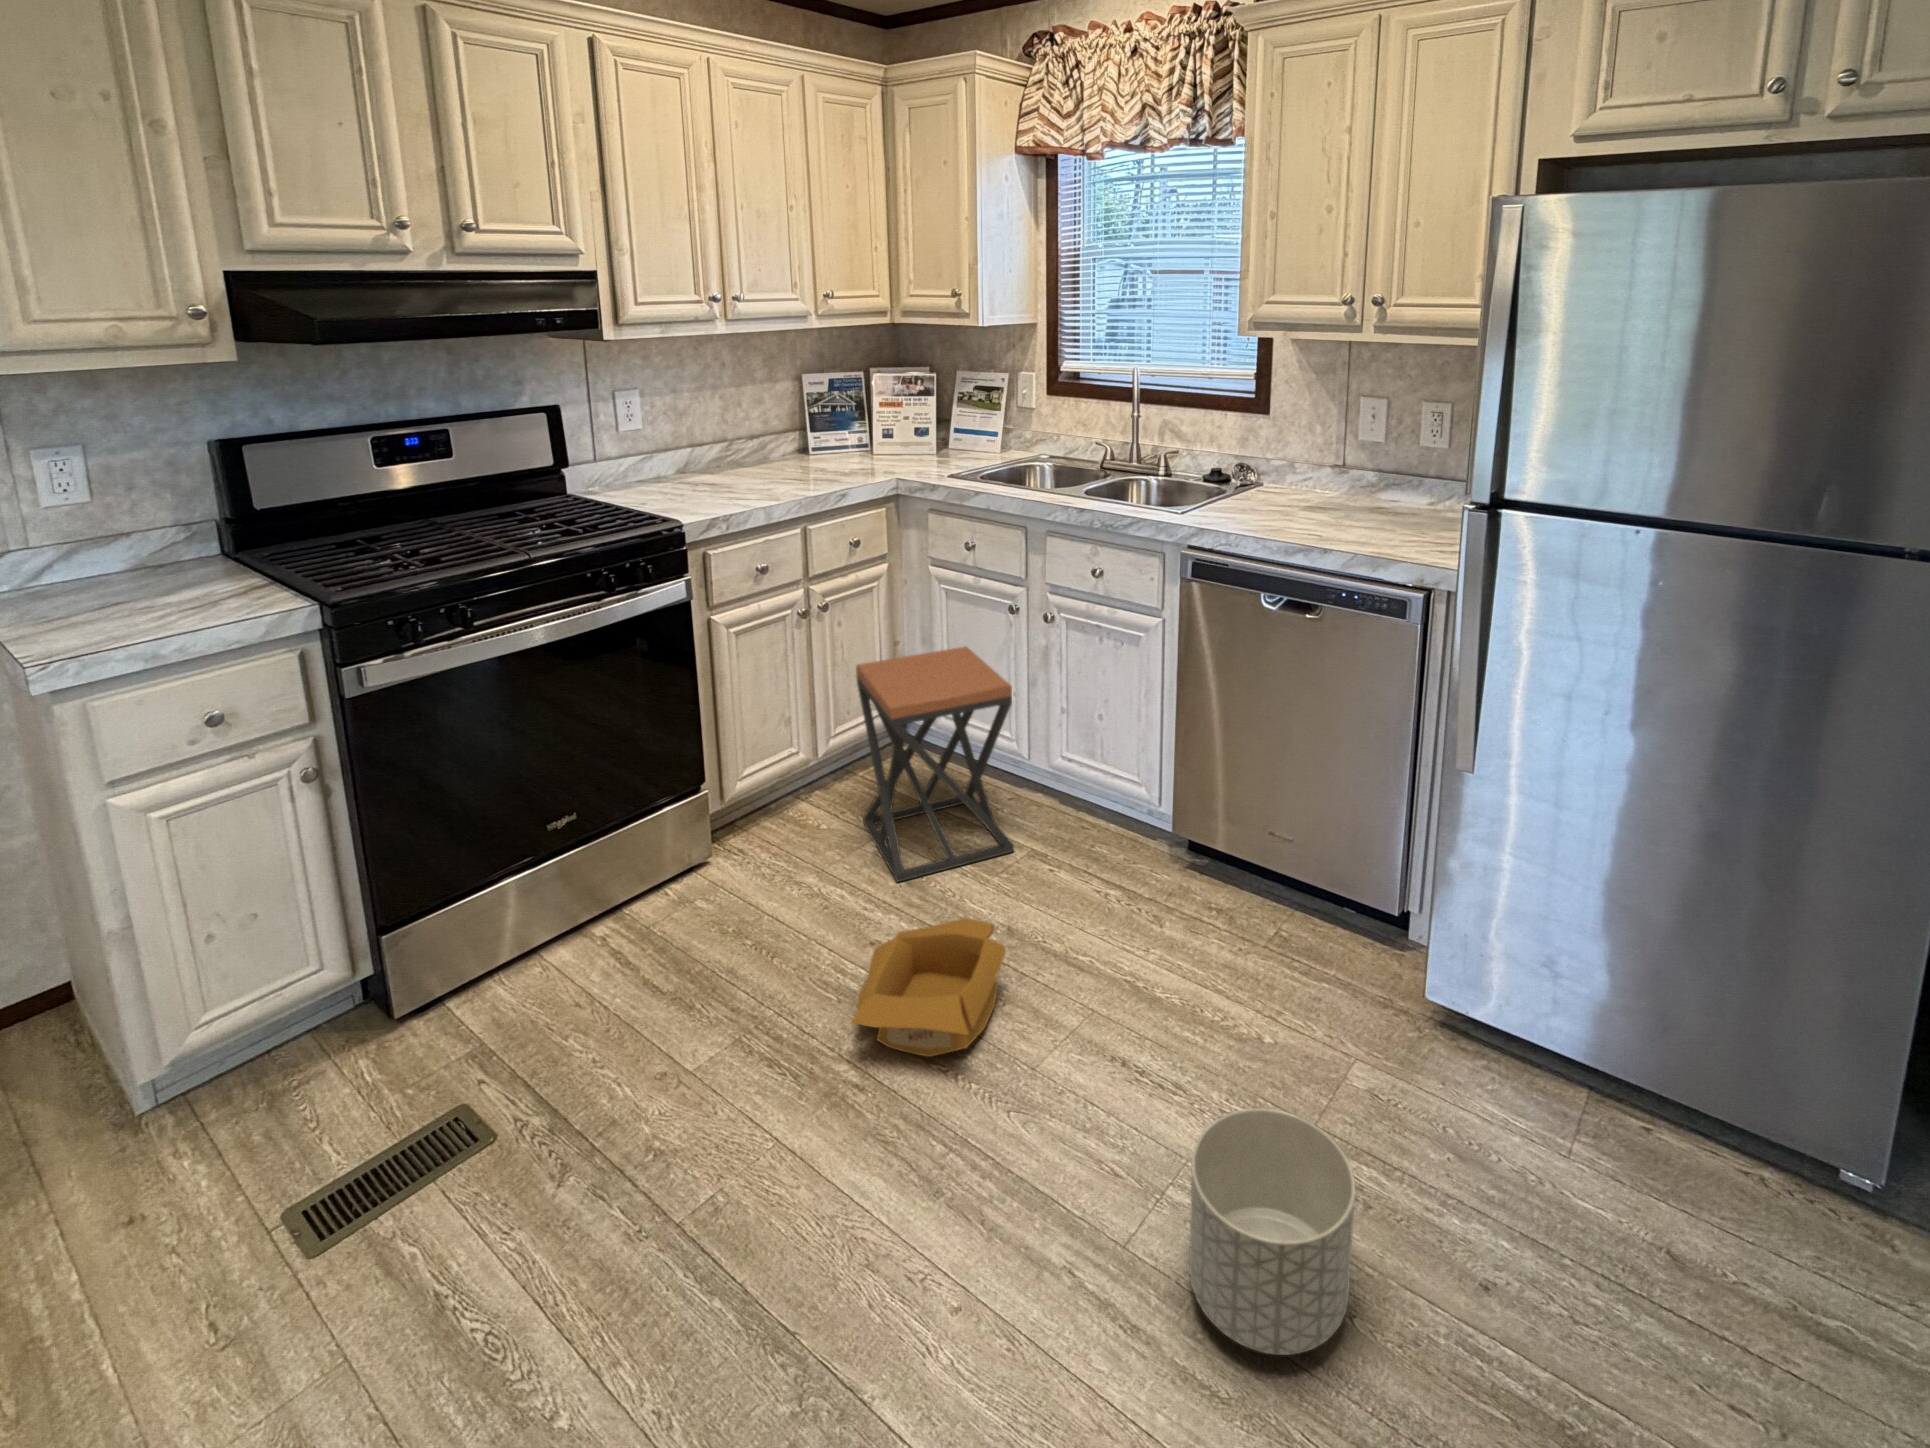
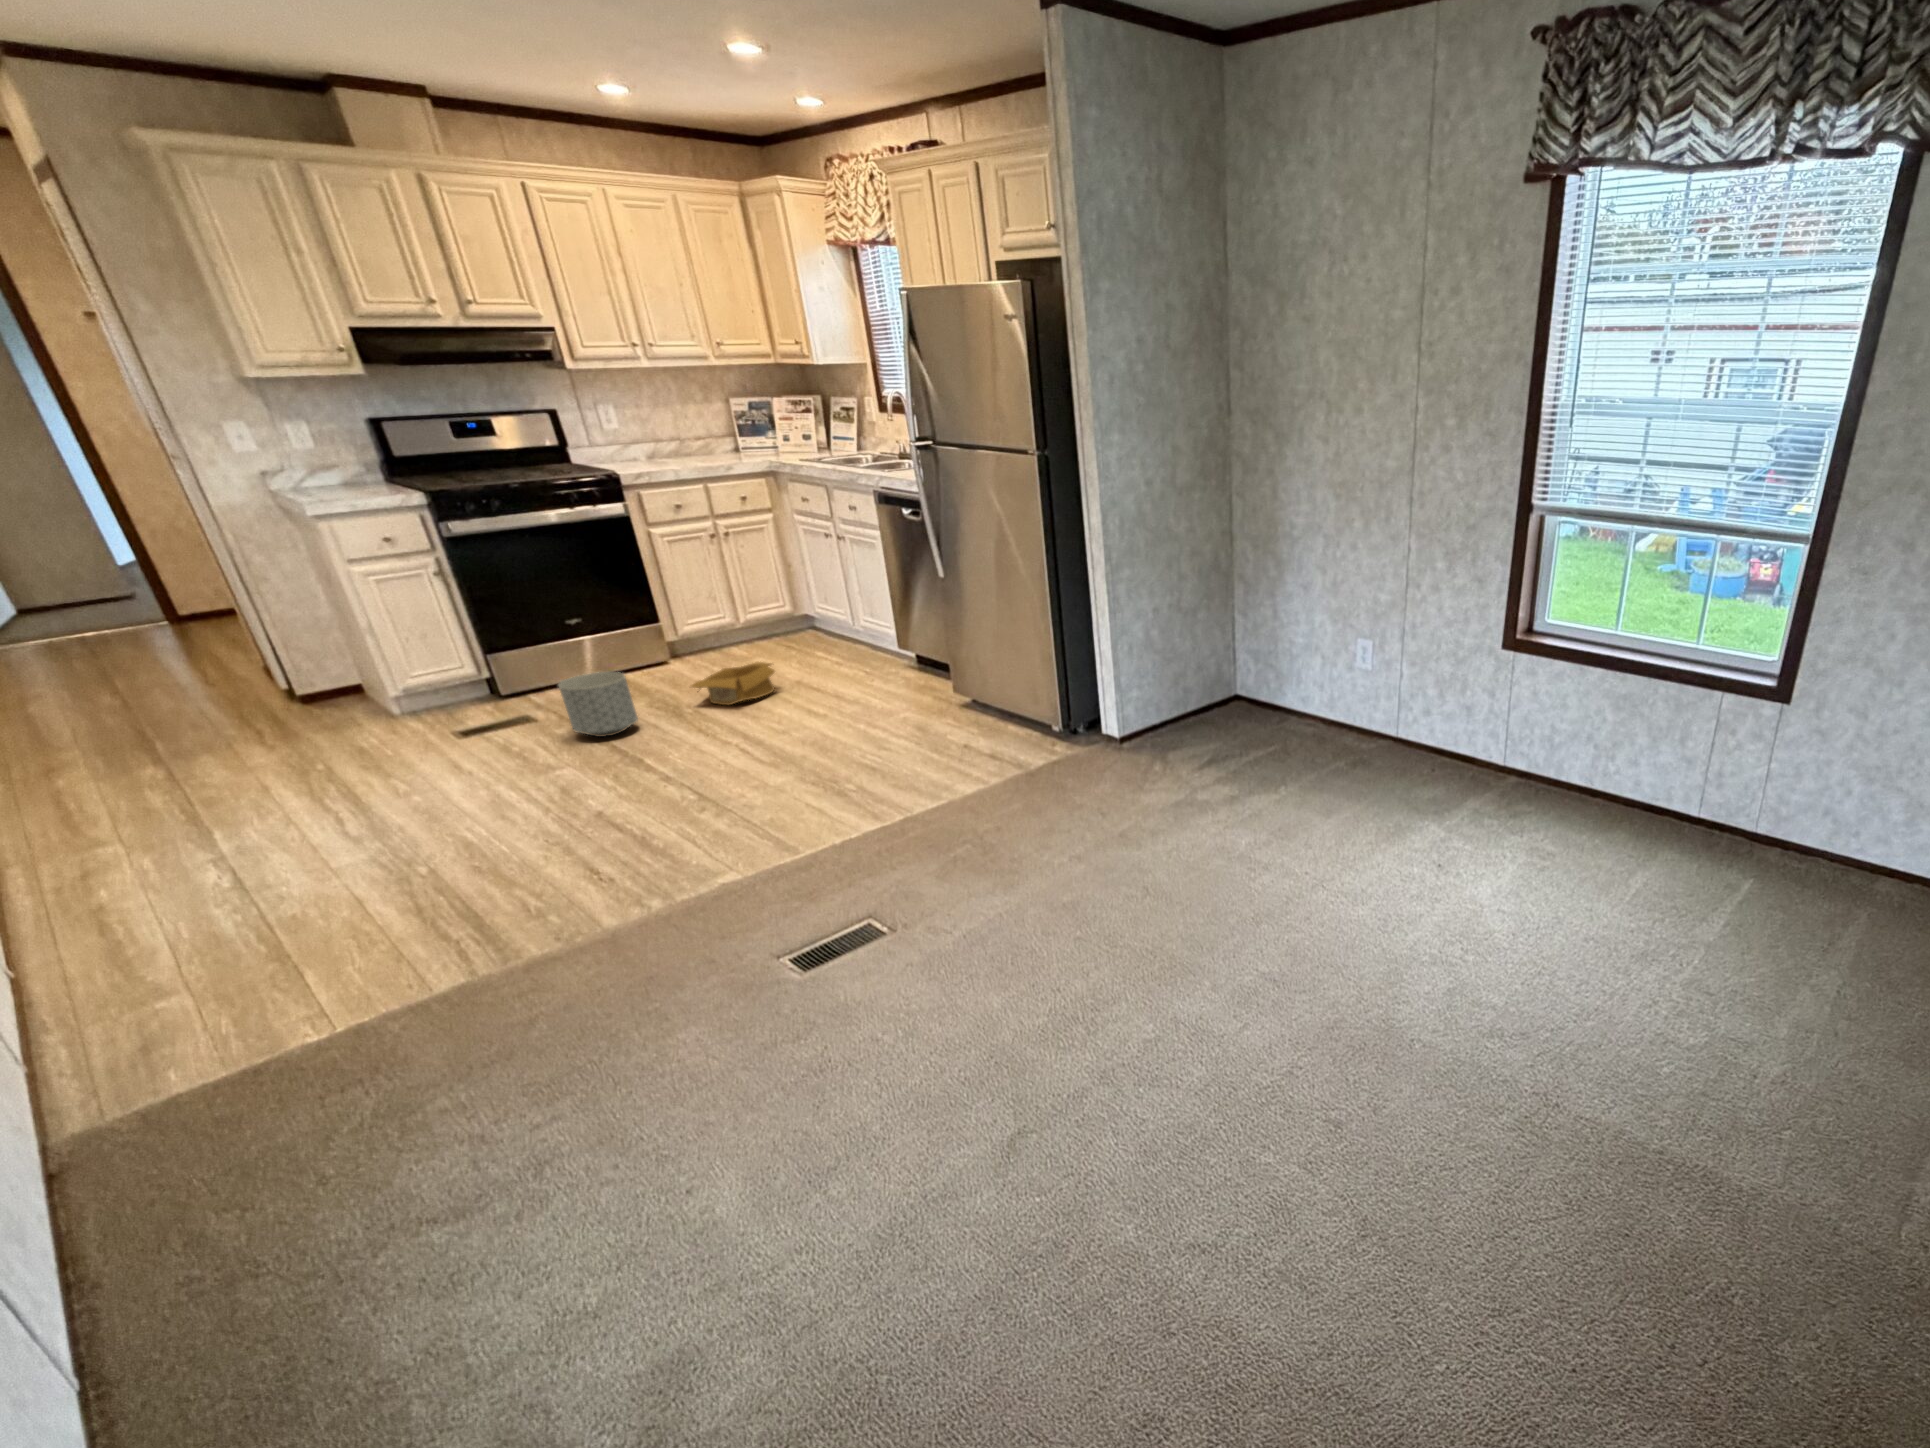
stool: present [856,646,1014,882] -> none [735,554,827,667]
planter: present [1189,1108,1355,1355] -> present [559,672,638,737]

